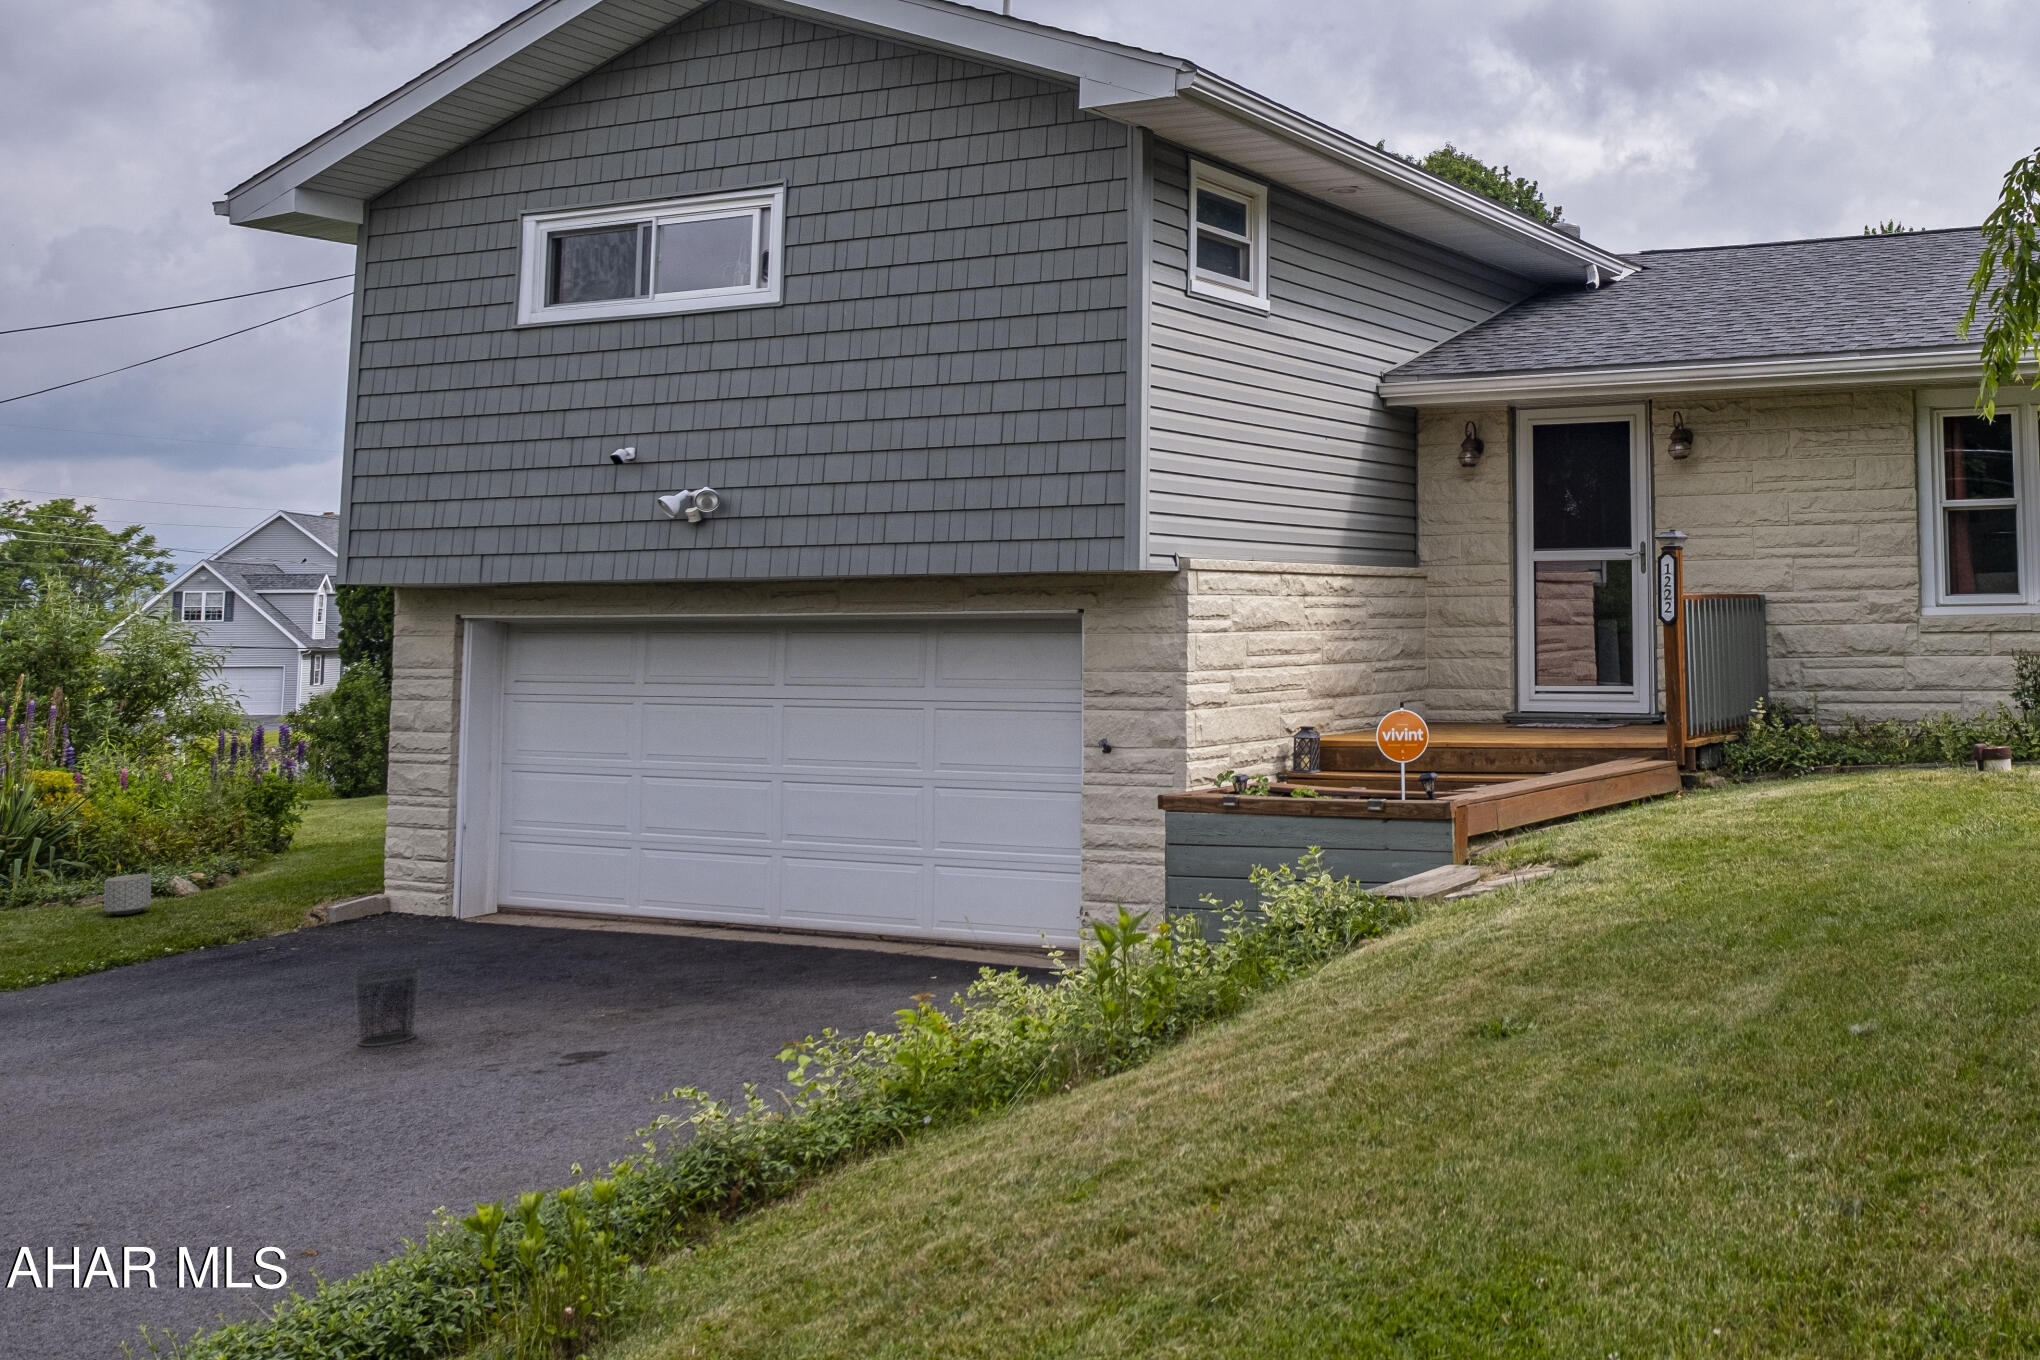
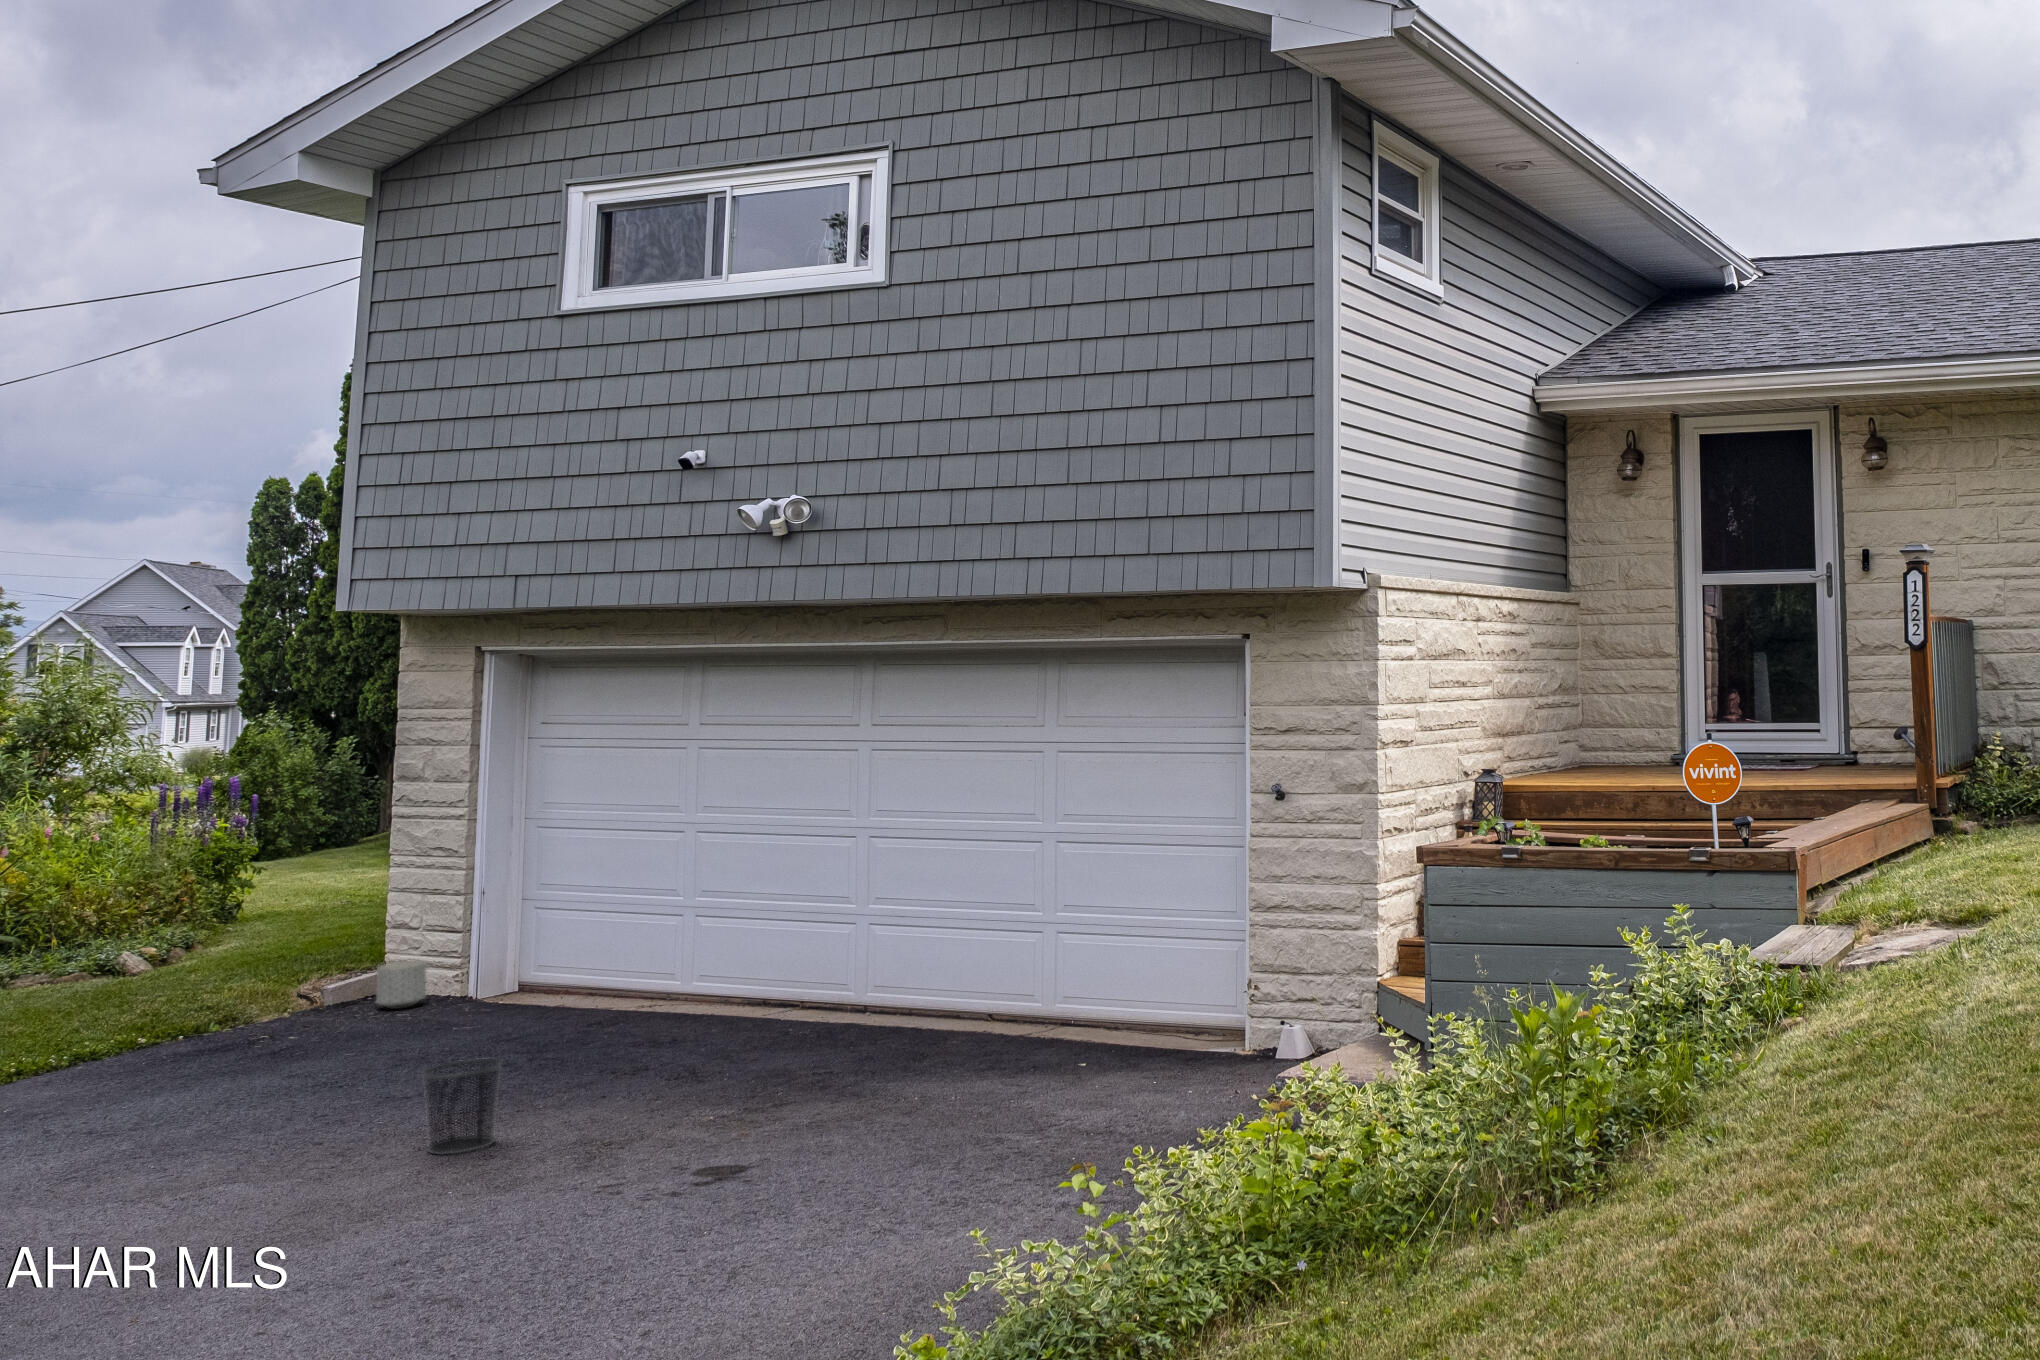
planter: present [104,874,151,915] -> present [376,960,426,1009]

